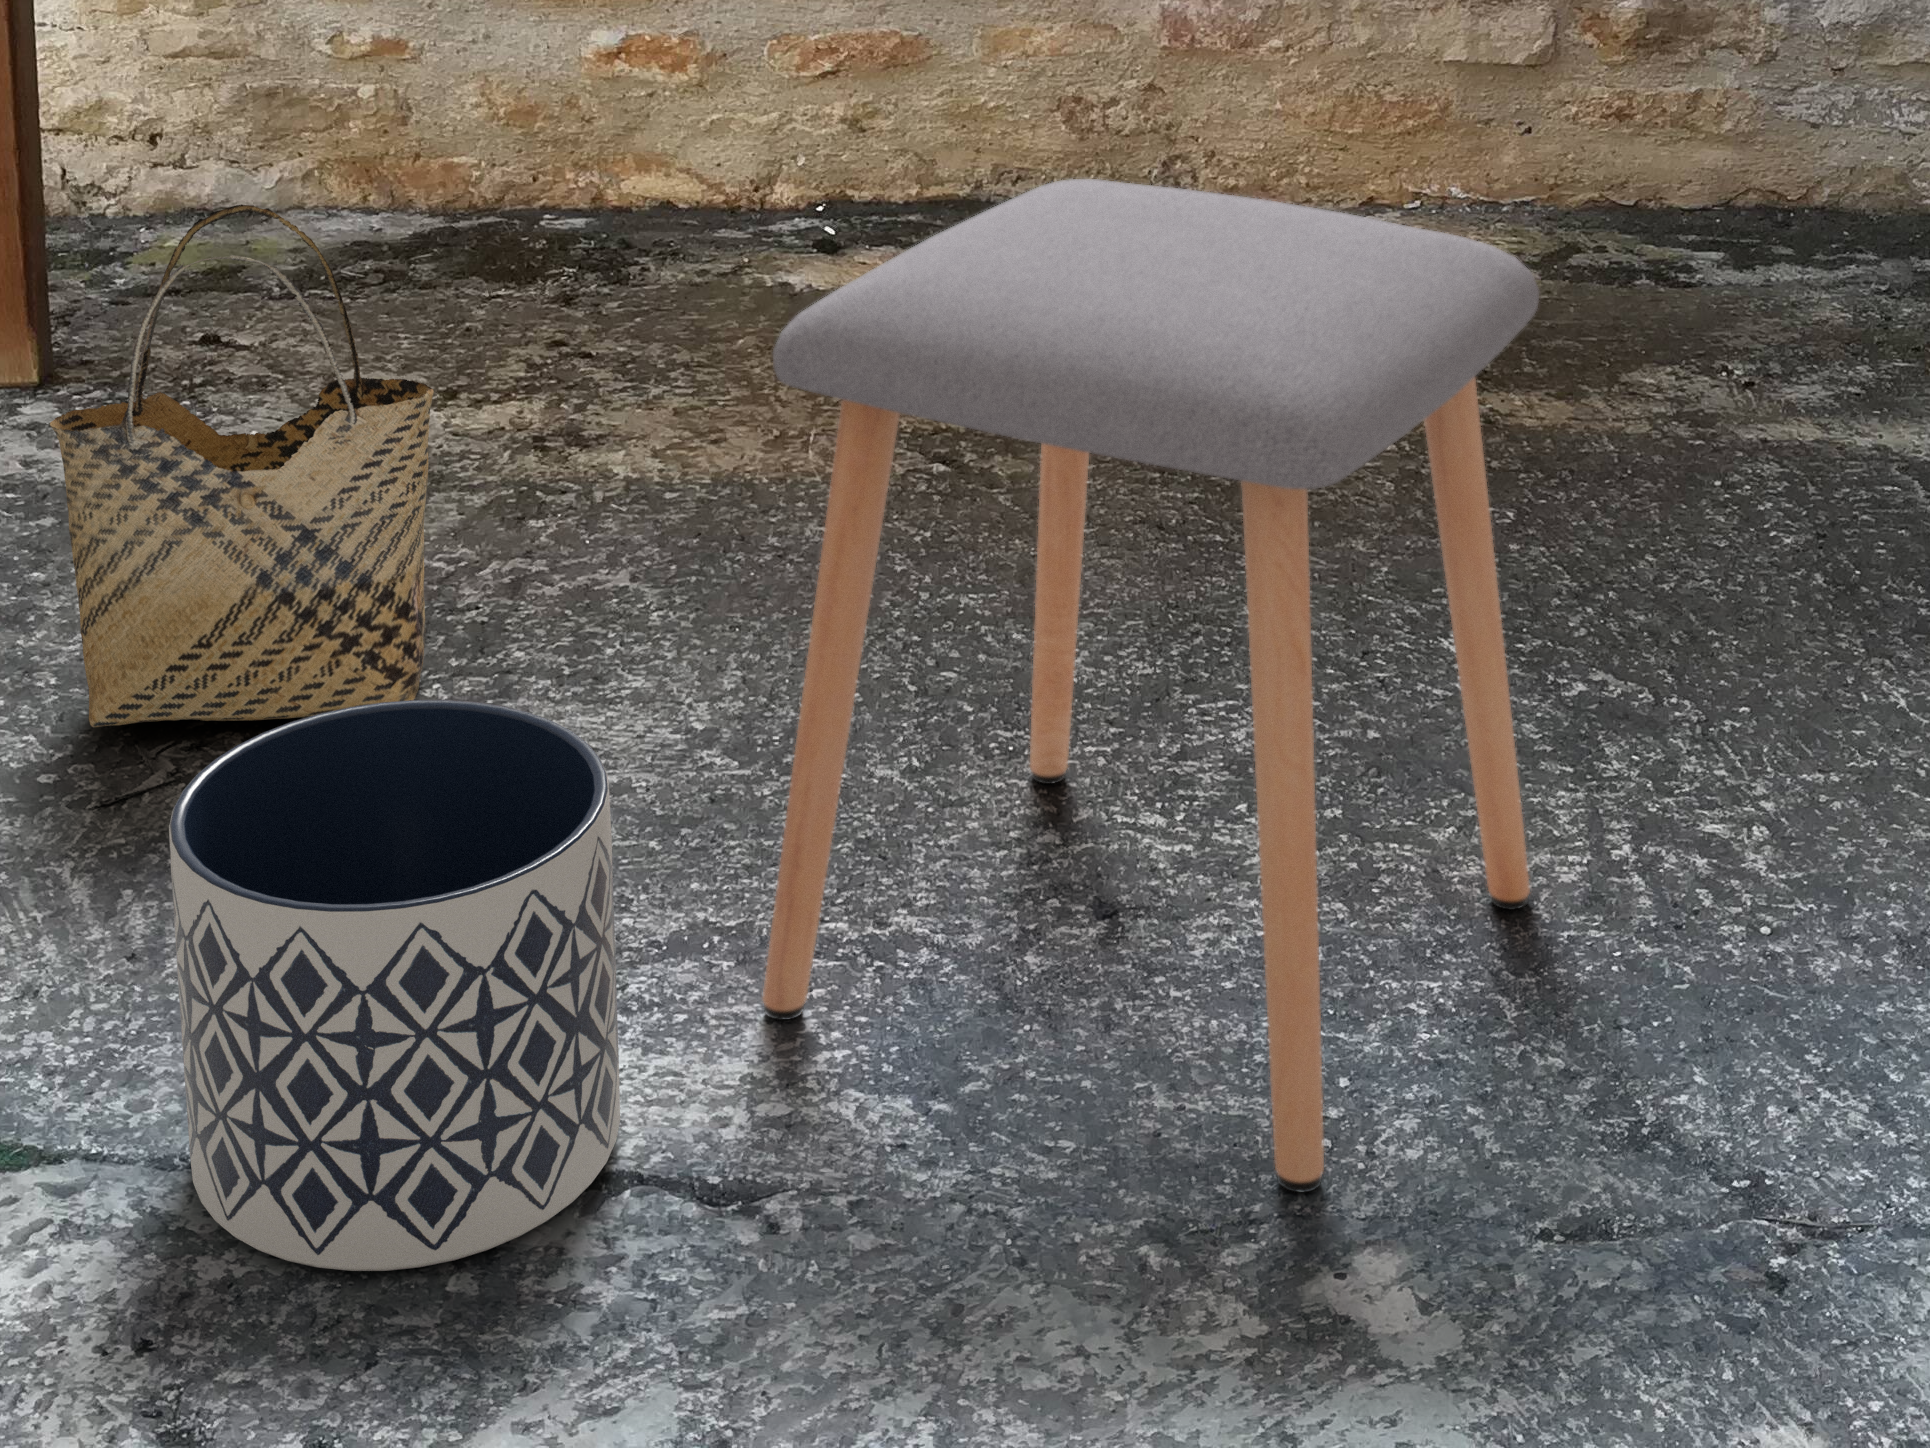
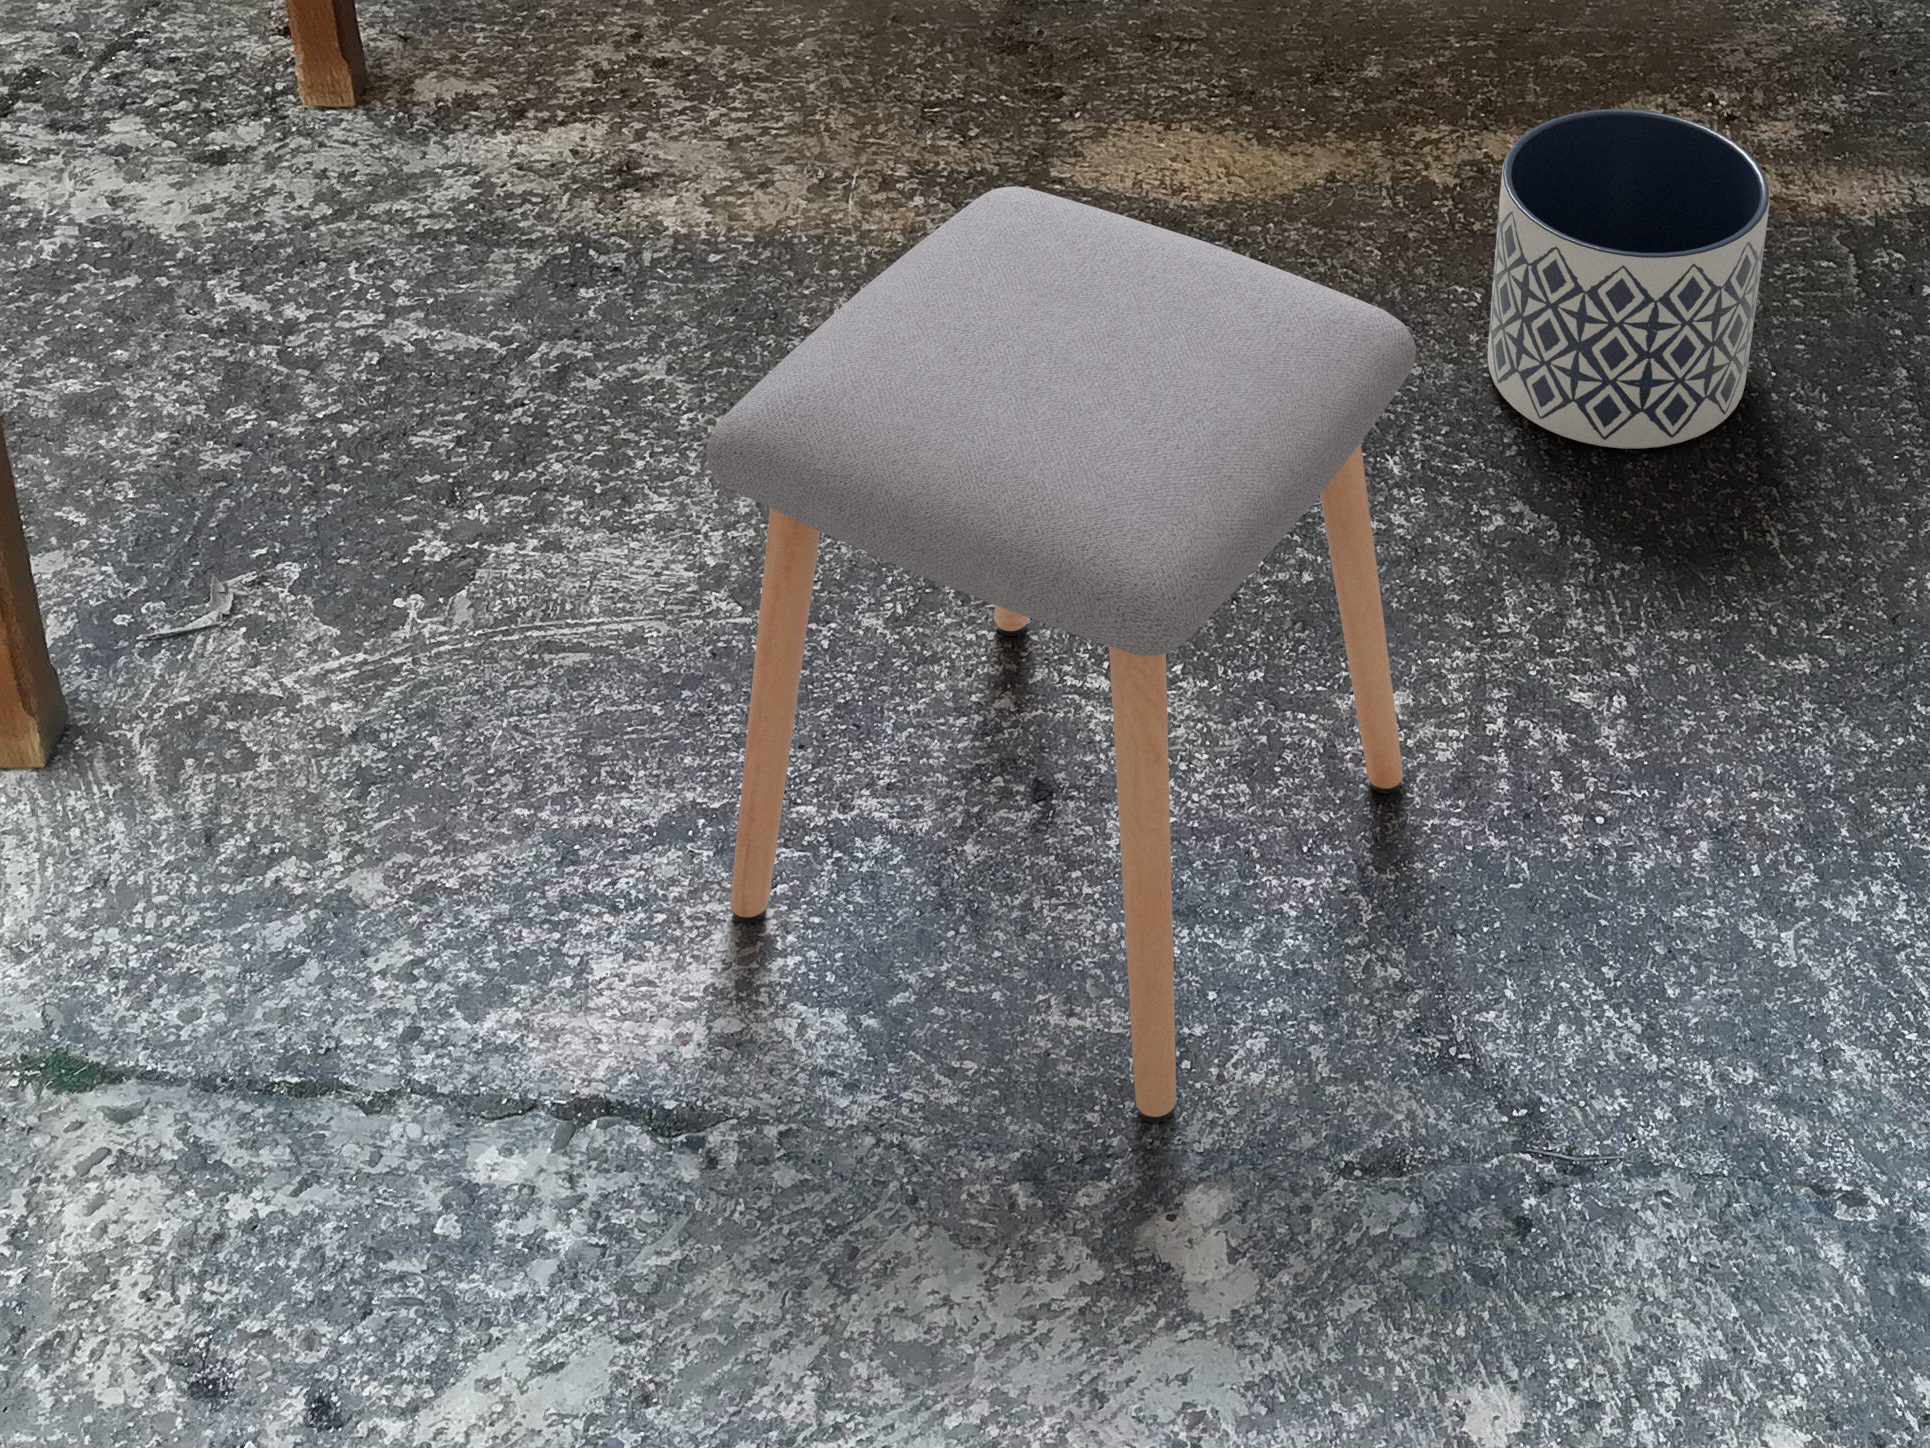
woven basket: present [50,204,434,727] -> none [98,108,469,566]
planter: present [169,700,620,1271] -> present [1488,109,1770,449]

